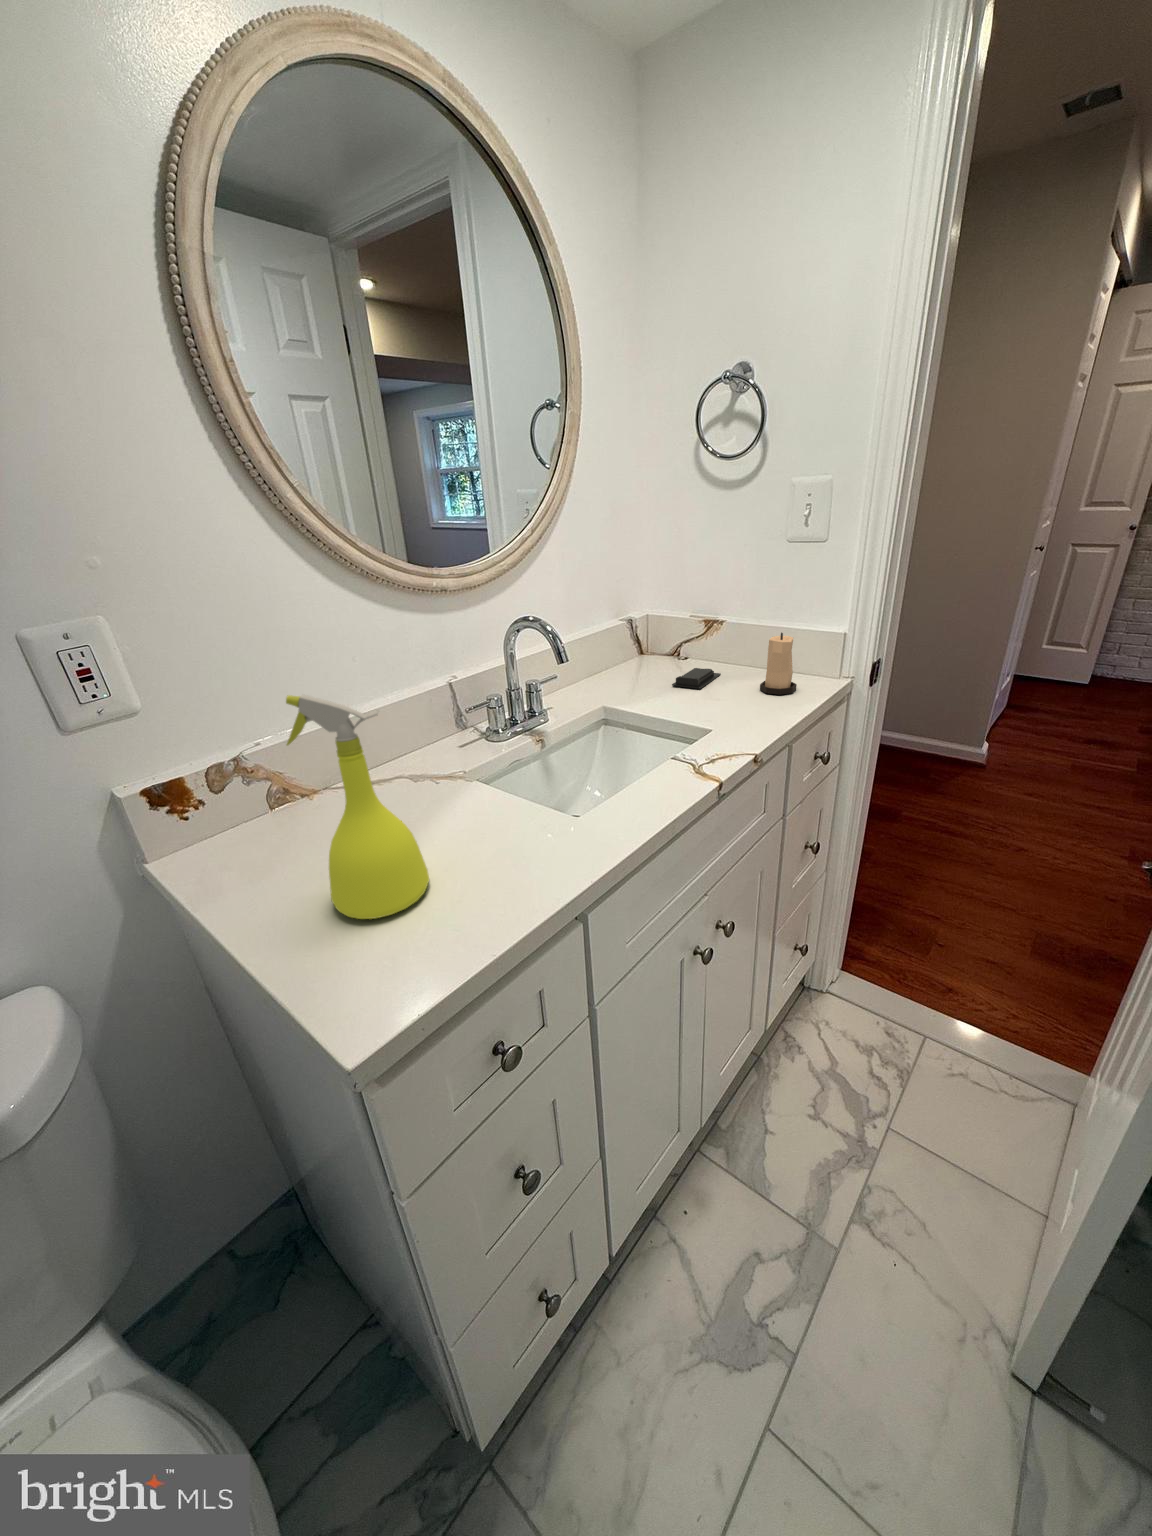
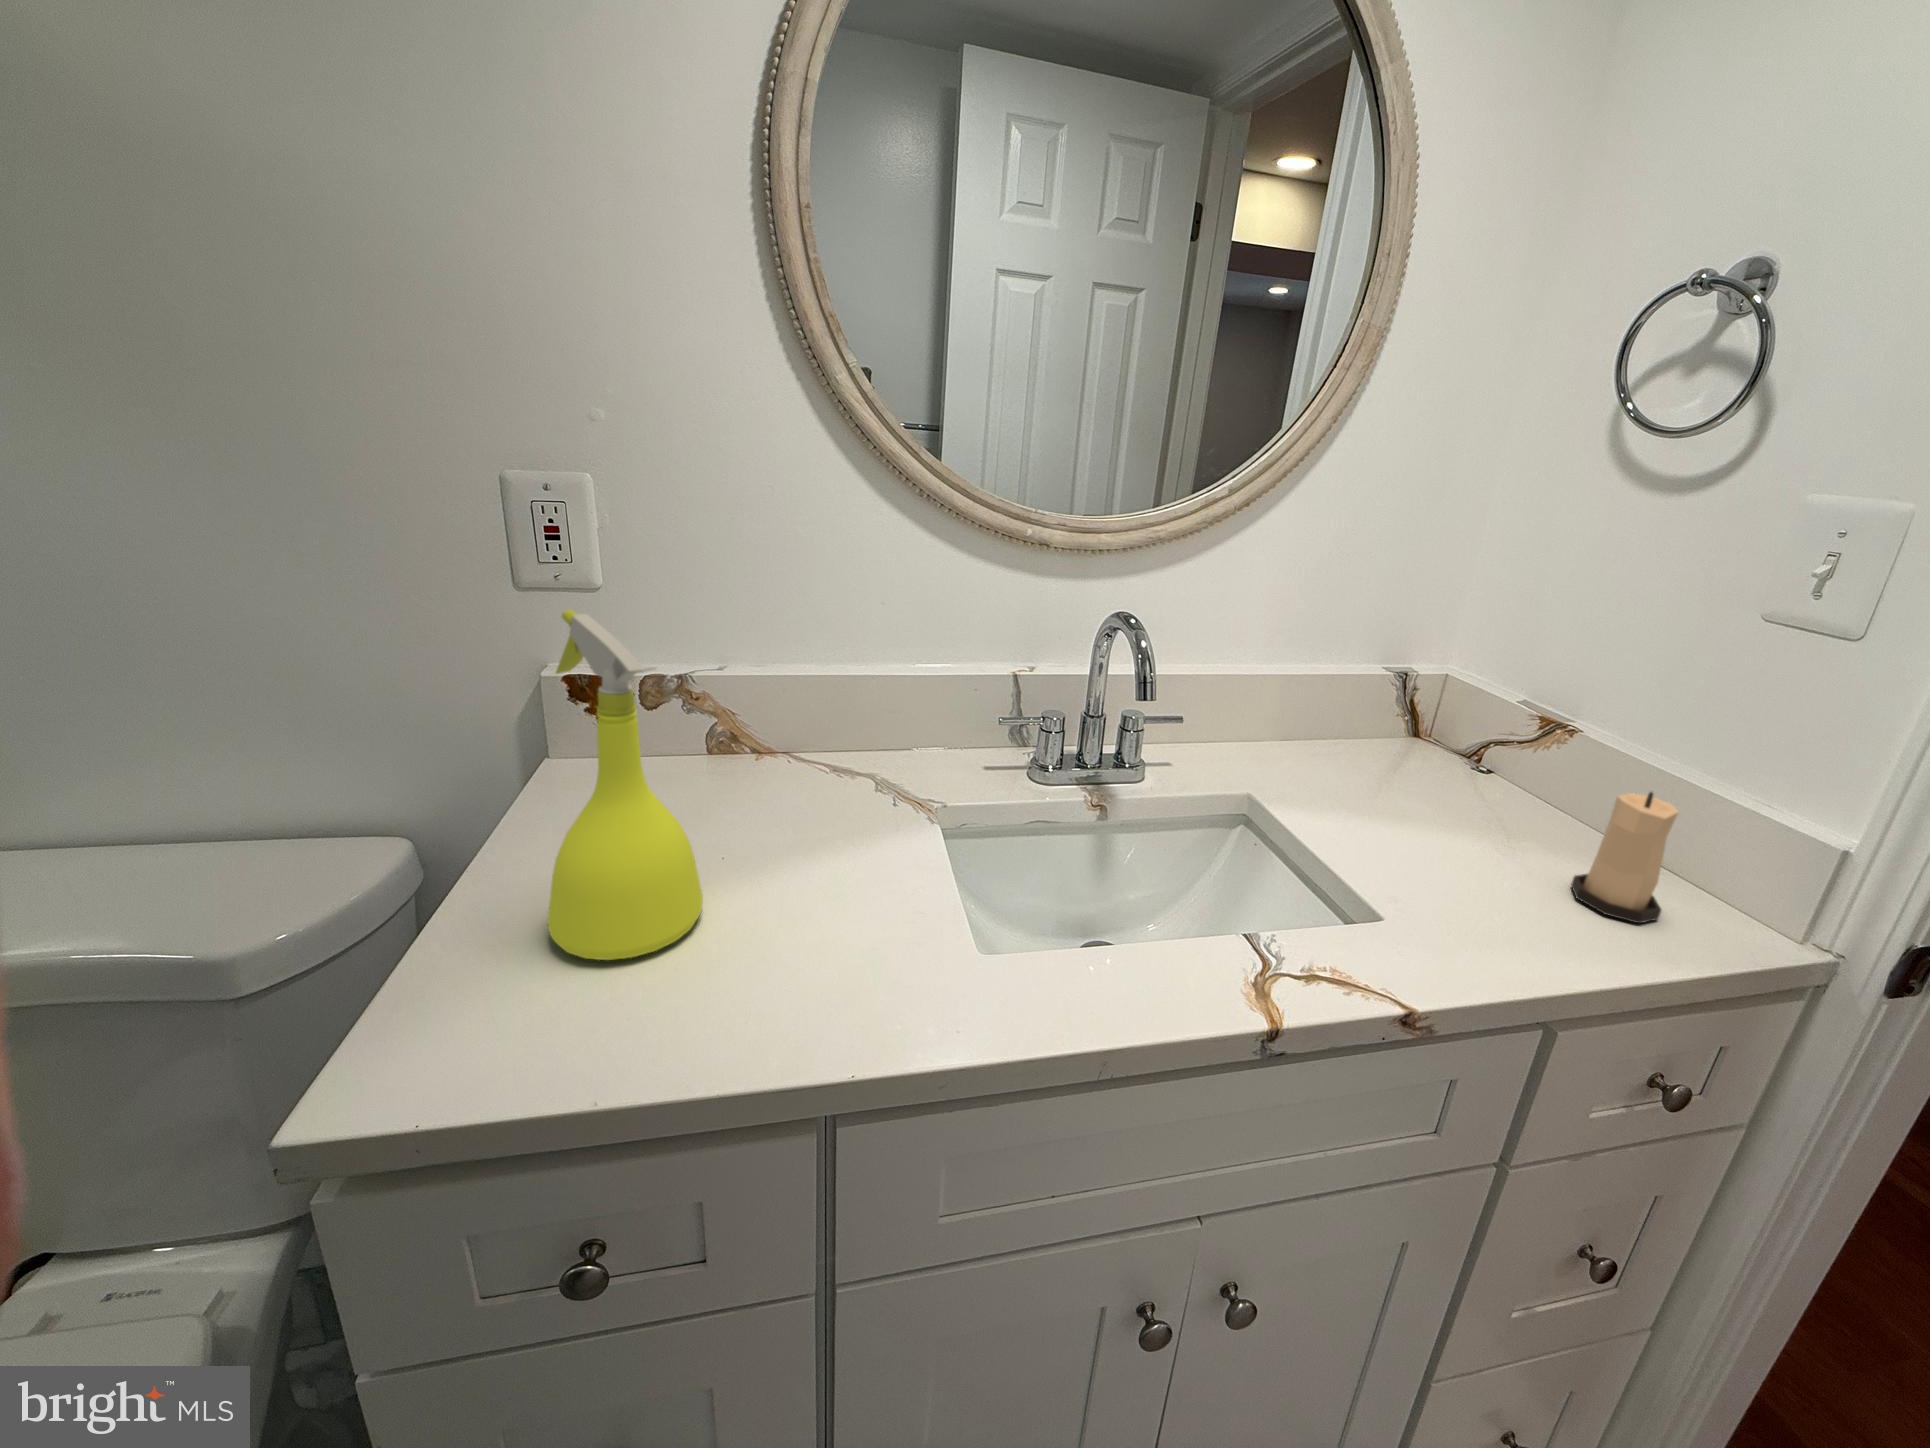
soap bar: present [672,668,721,689] -> none [1402,793,1524,834]

